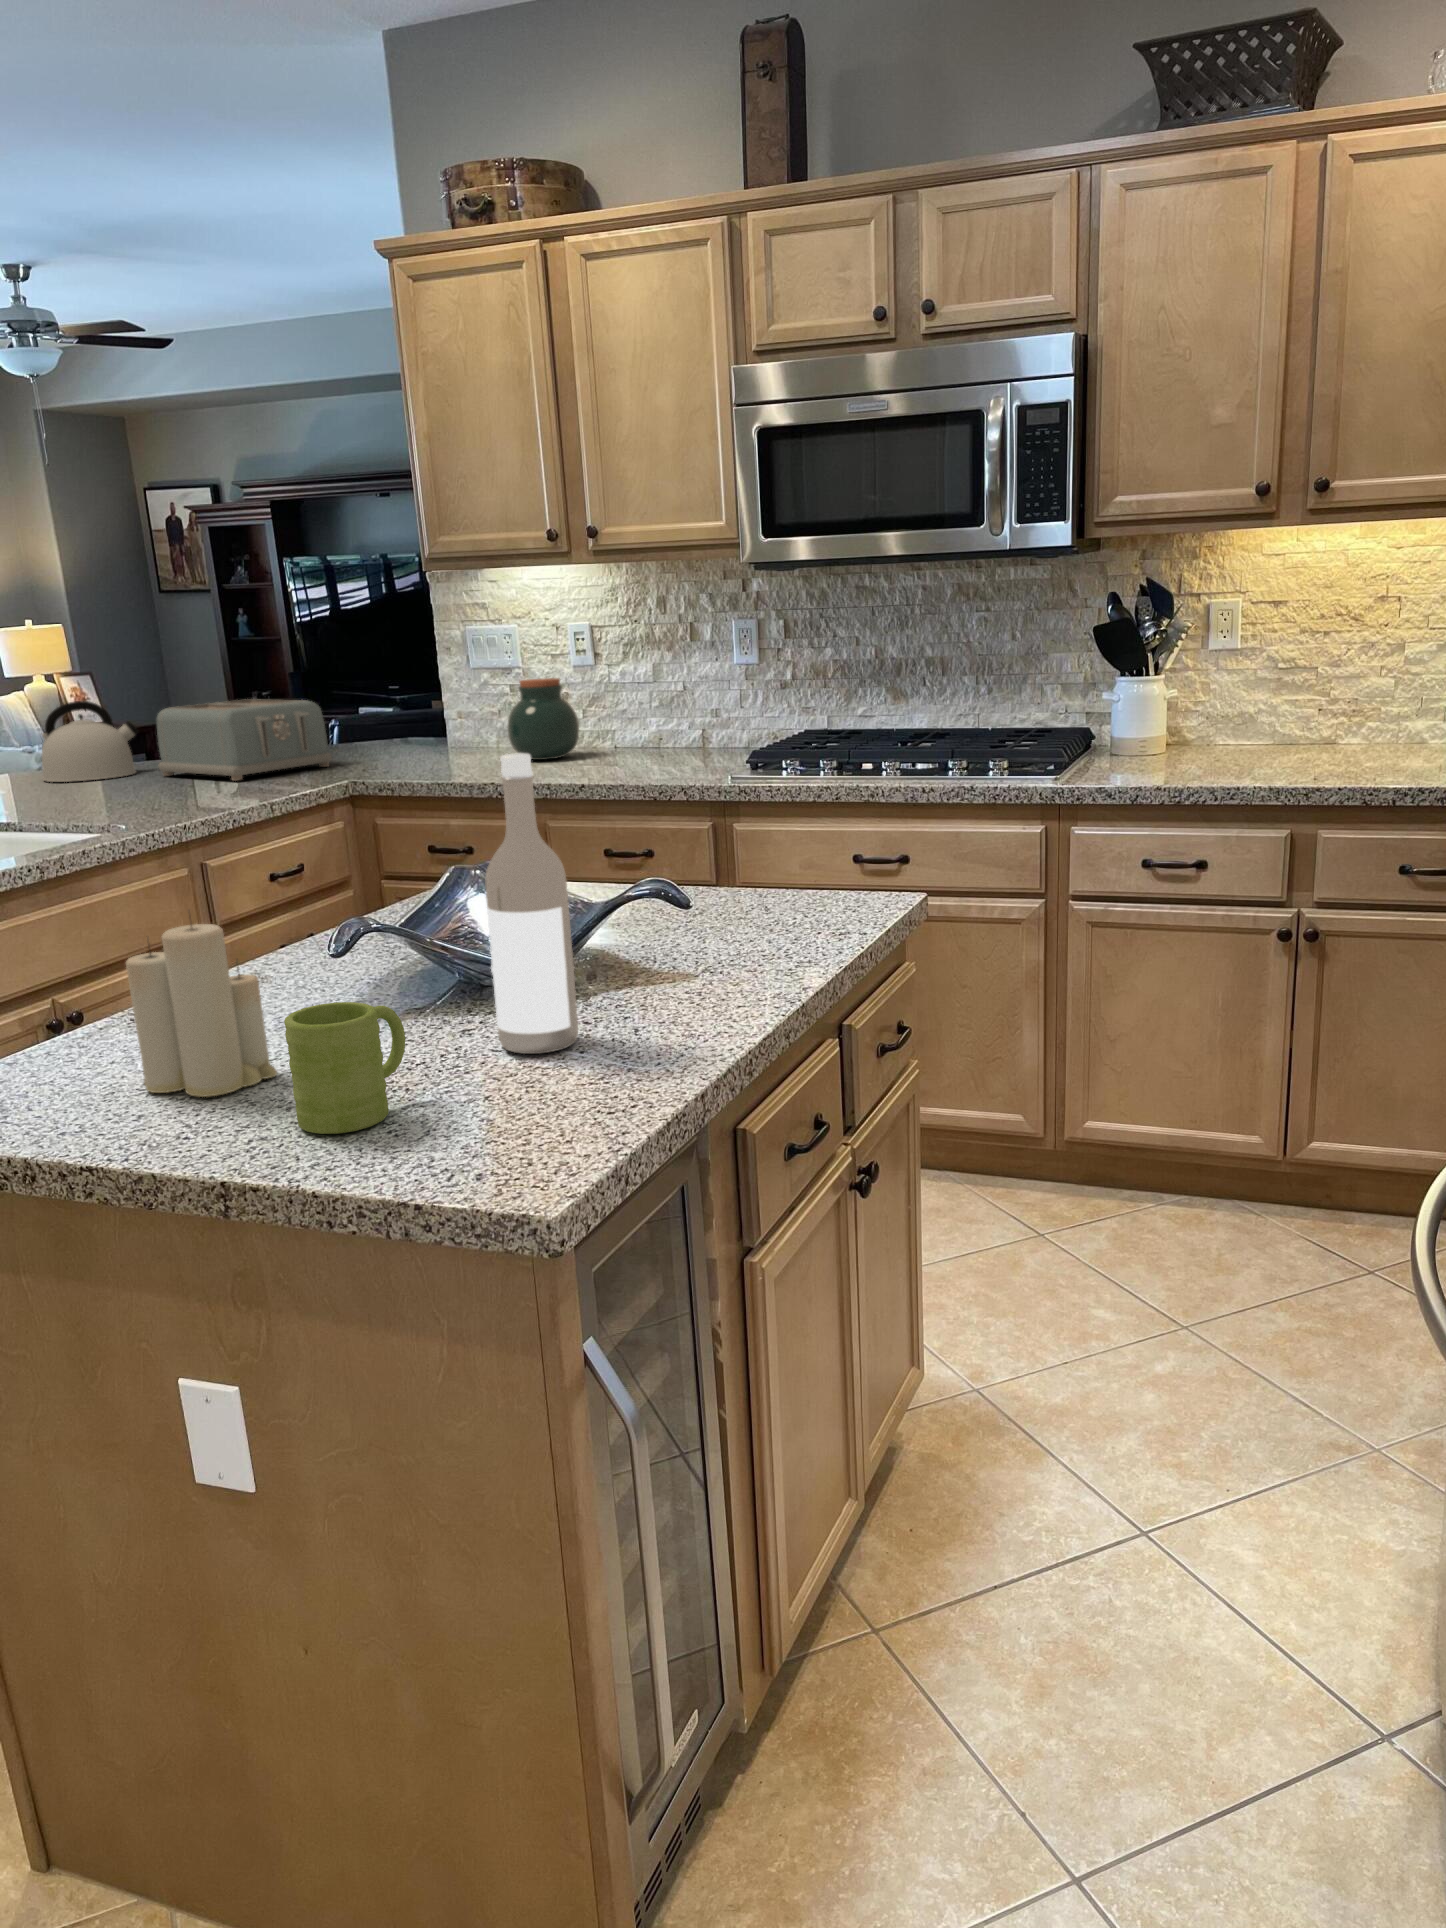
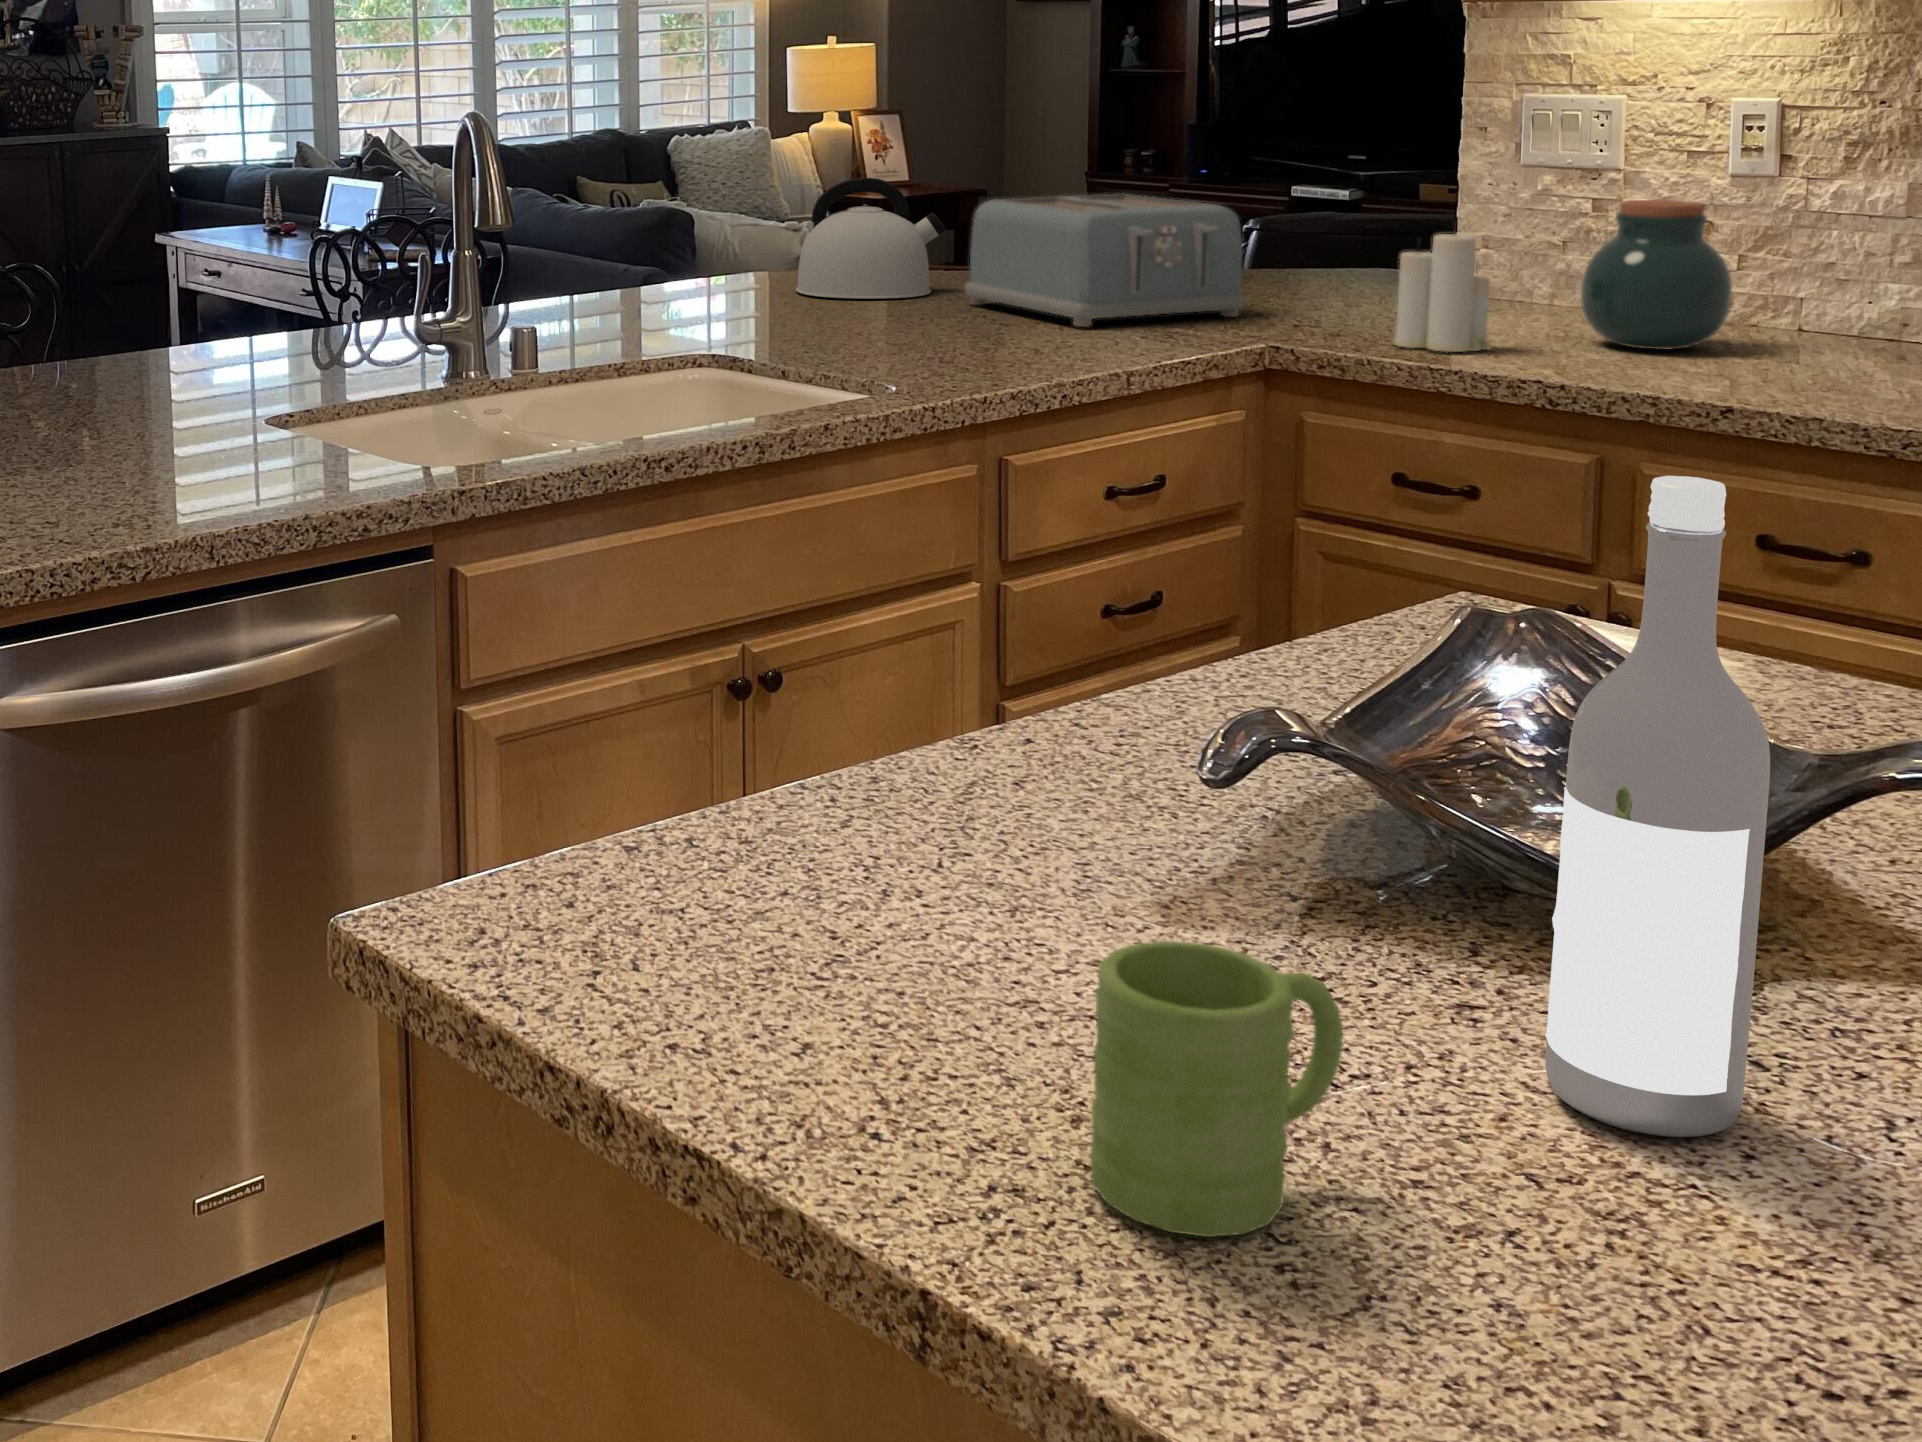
candle: present [126,923,277,1097] -> present [1392,232,1492,352]

